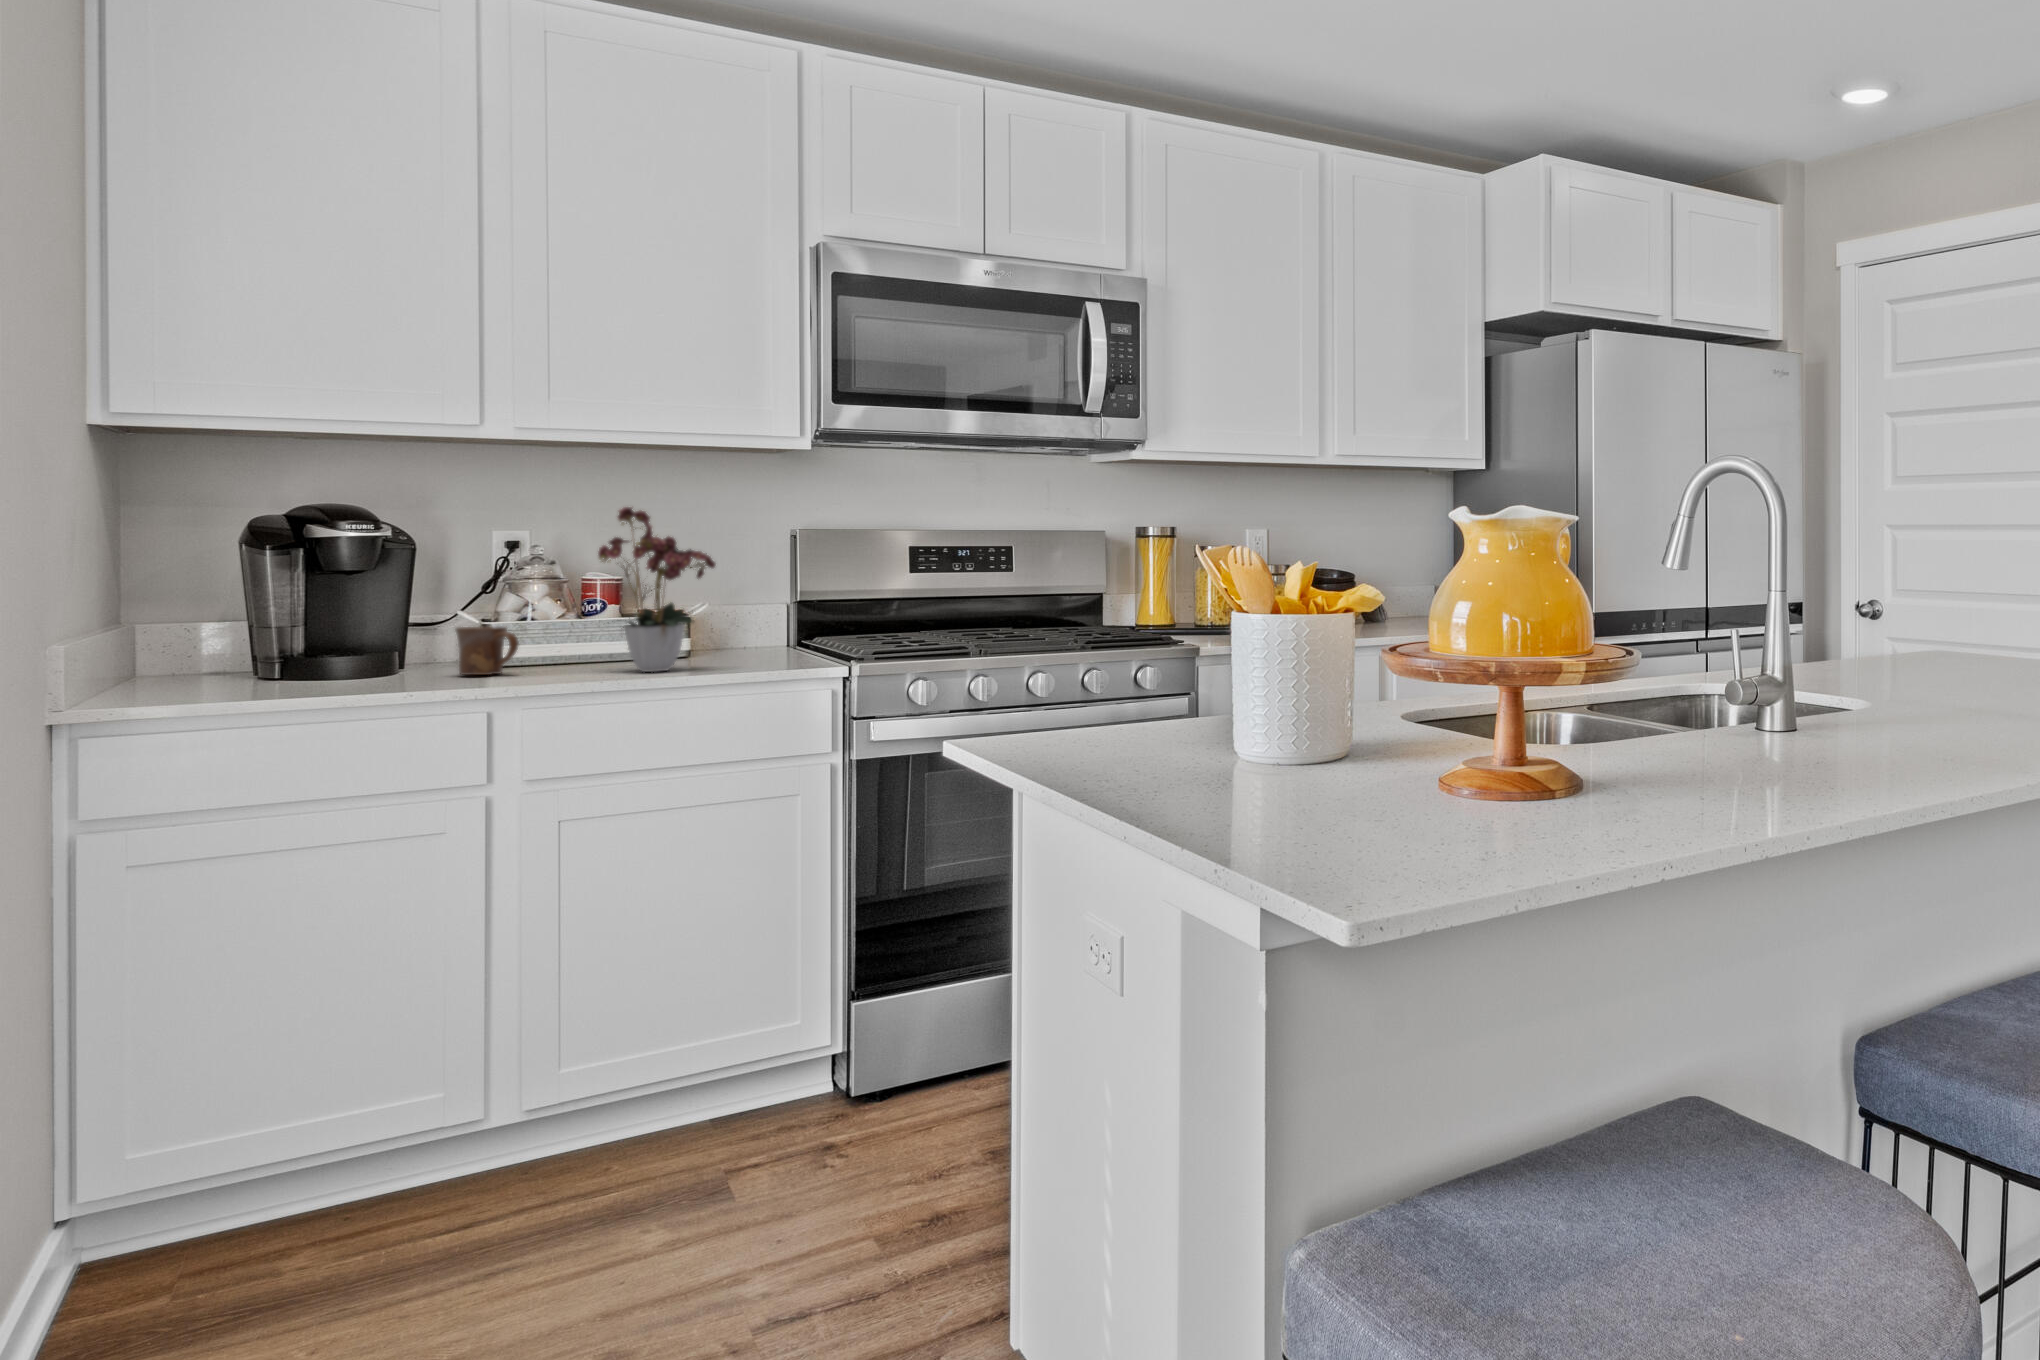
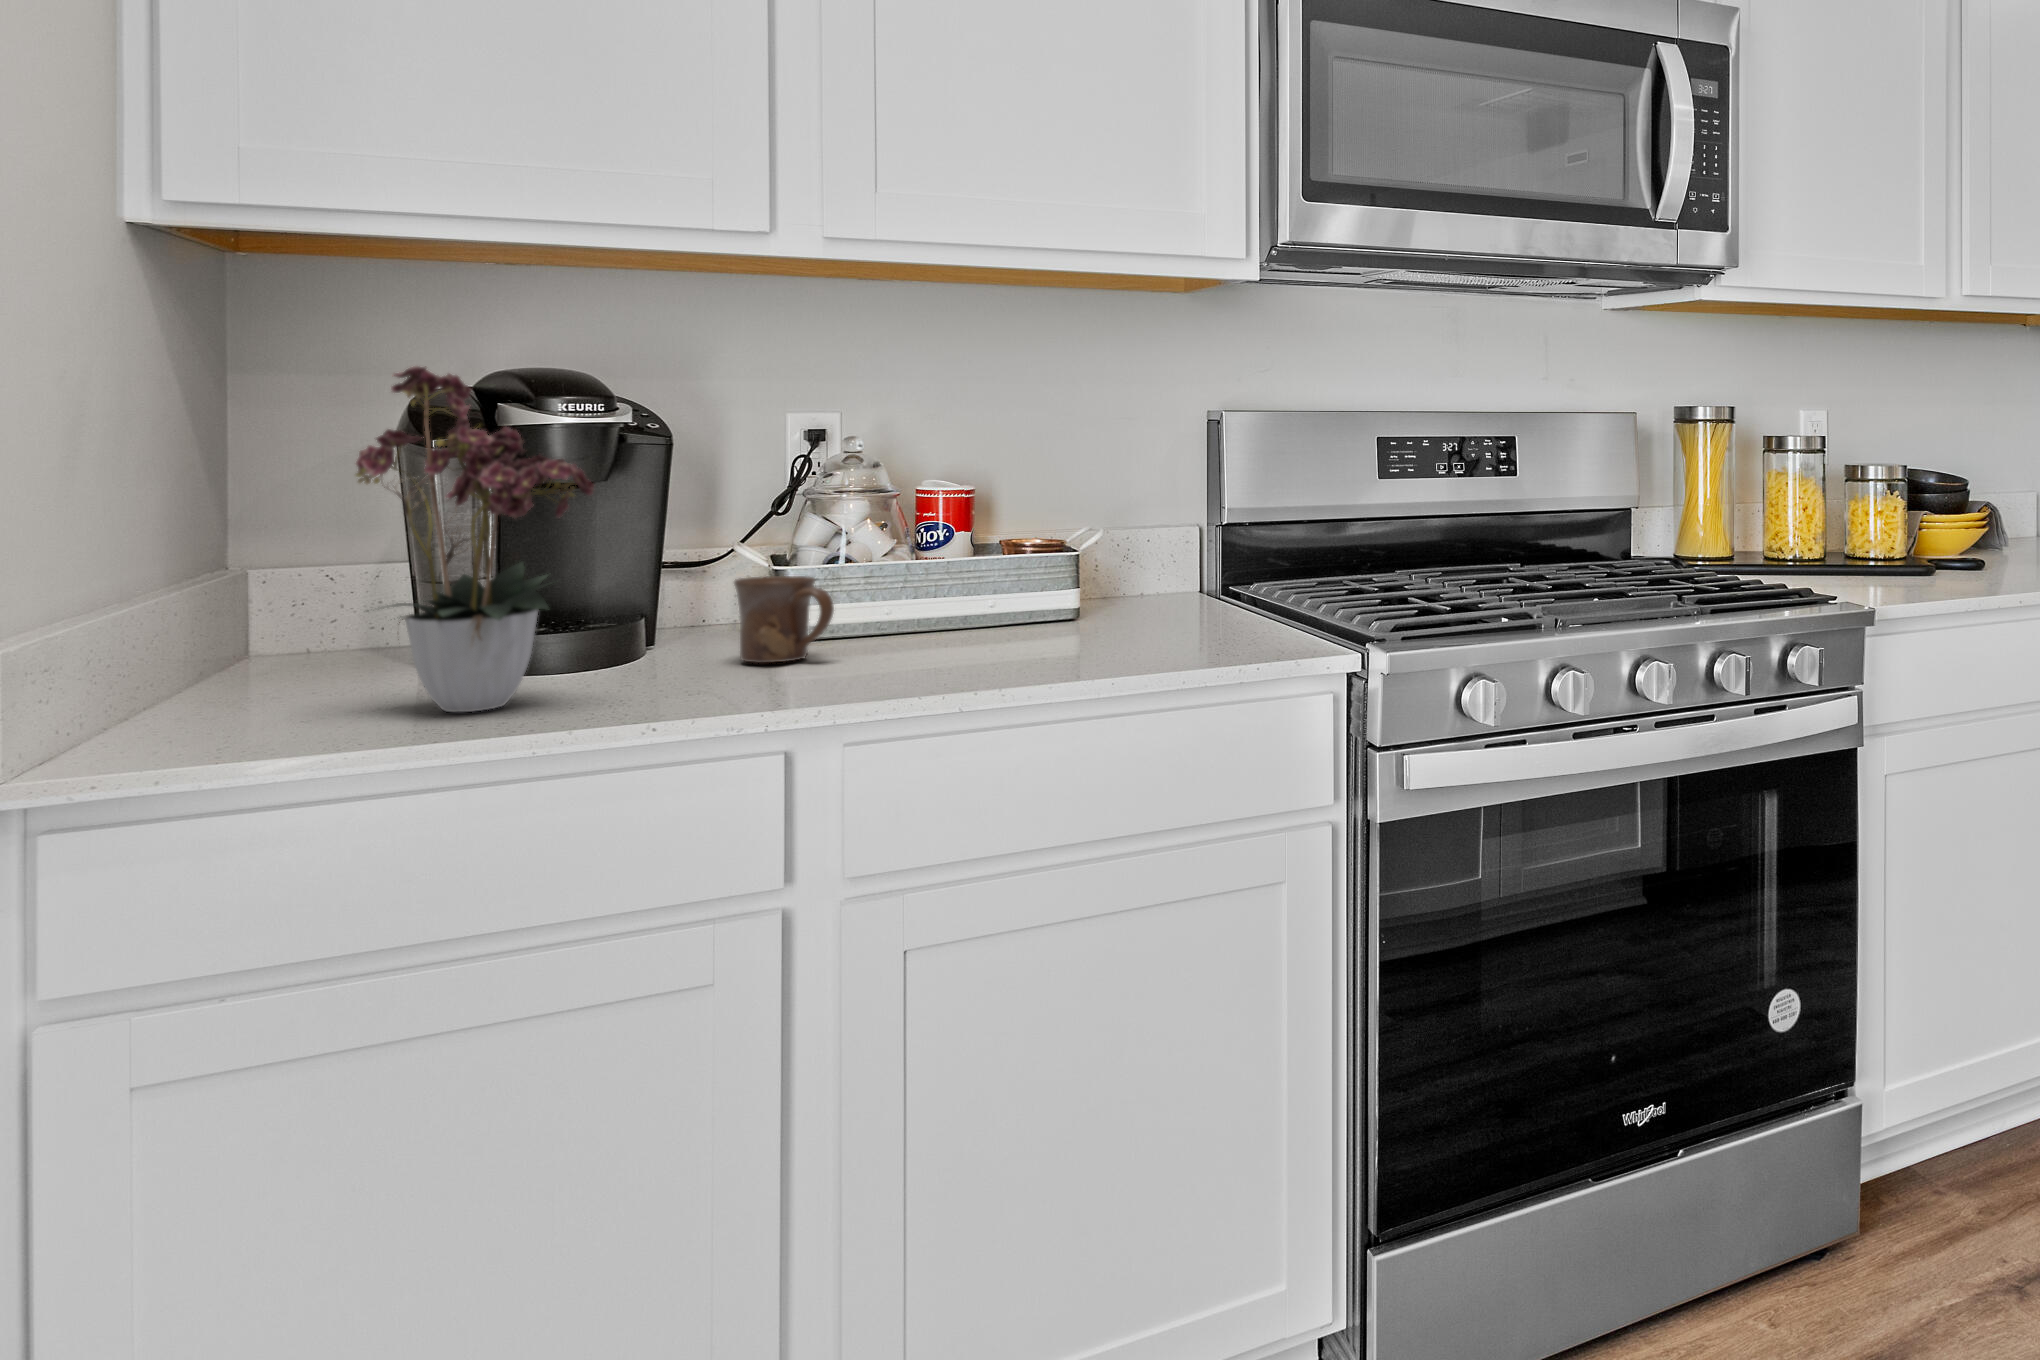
flower arrangement: present [598,507,715,672] -> present [356,366,594,712]

